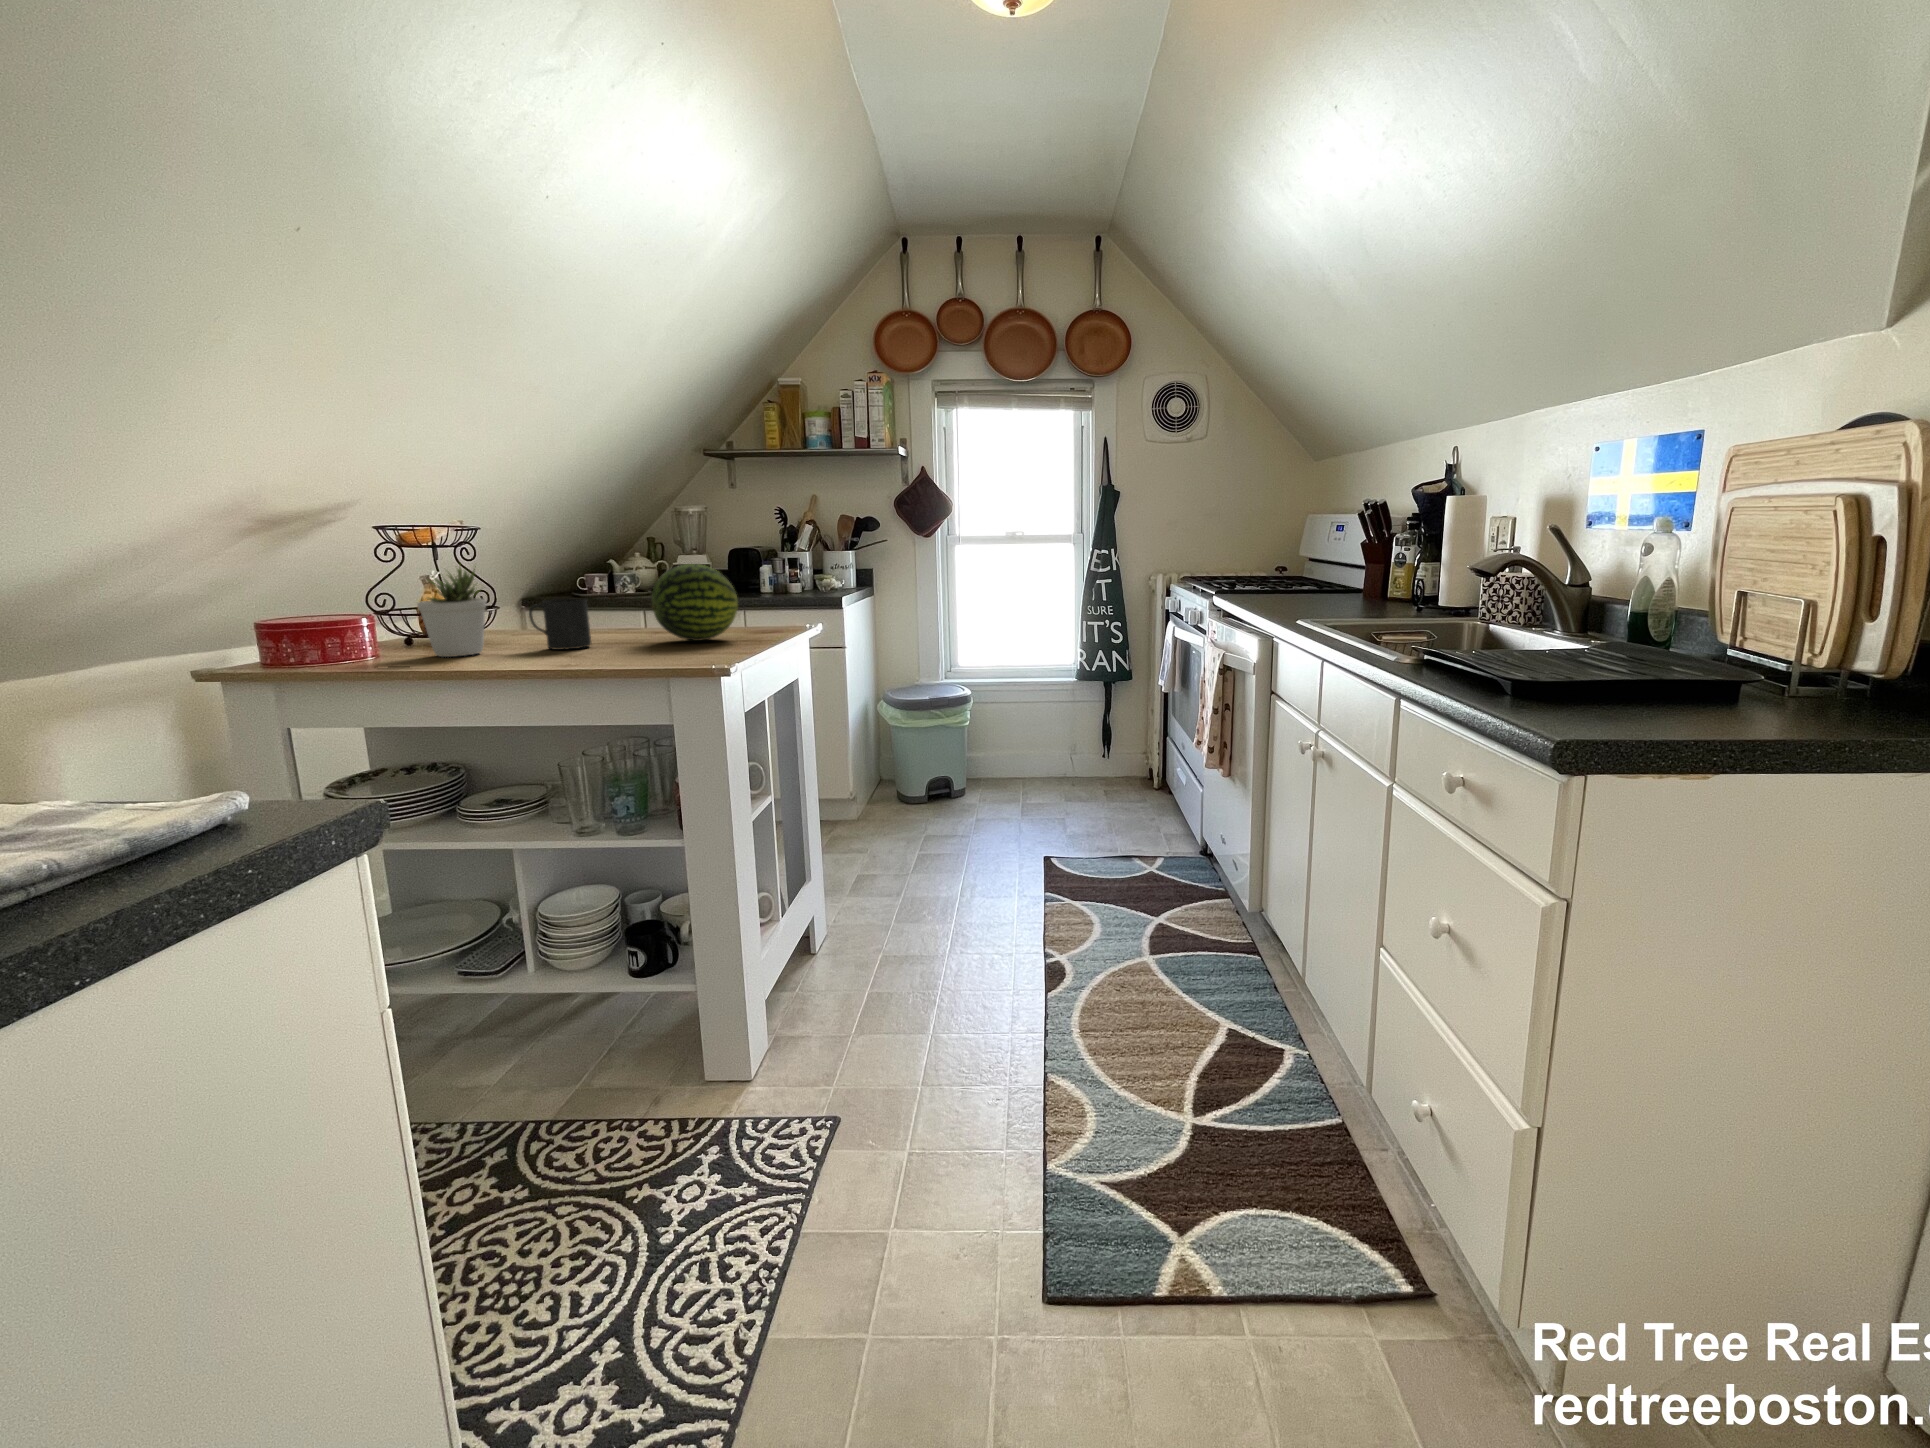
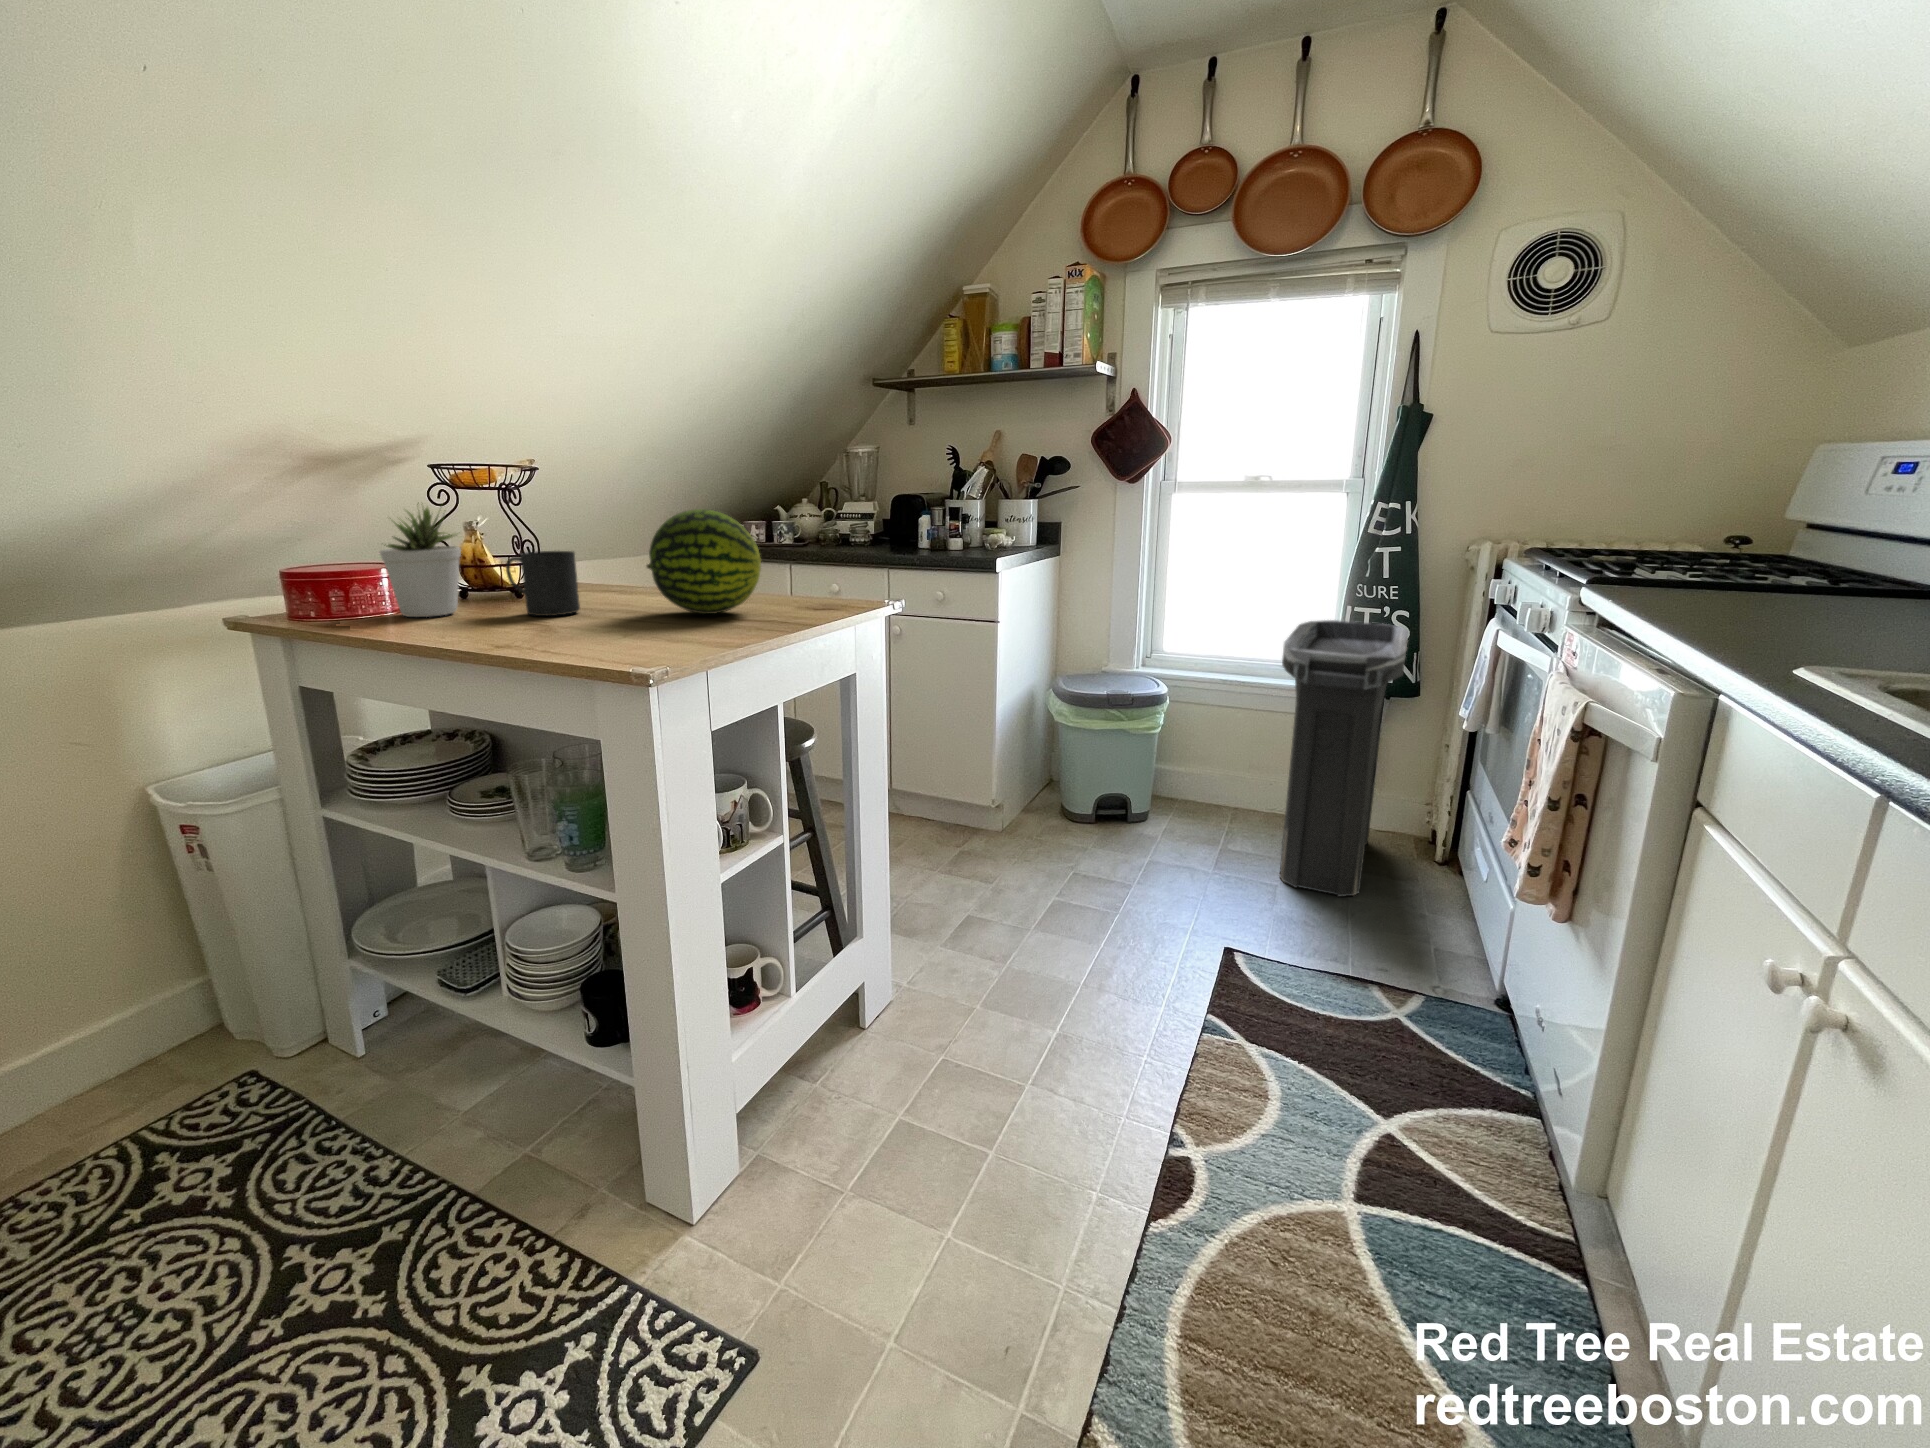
trash can: none [1051,632,1125,817] -> present [1280,620,1409,897]

